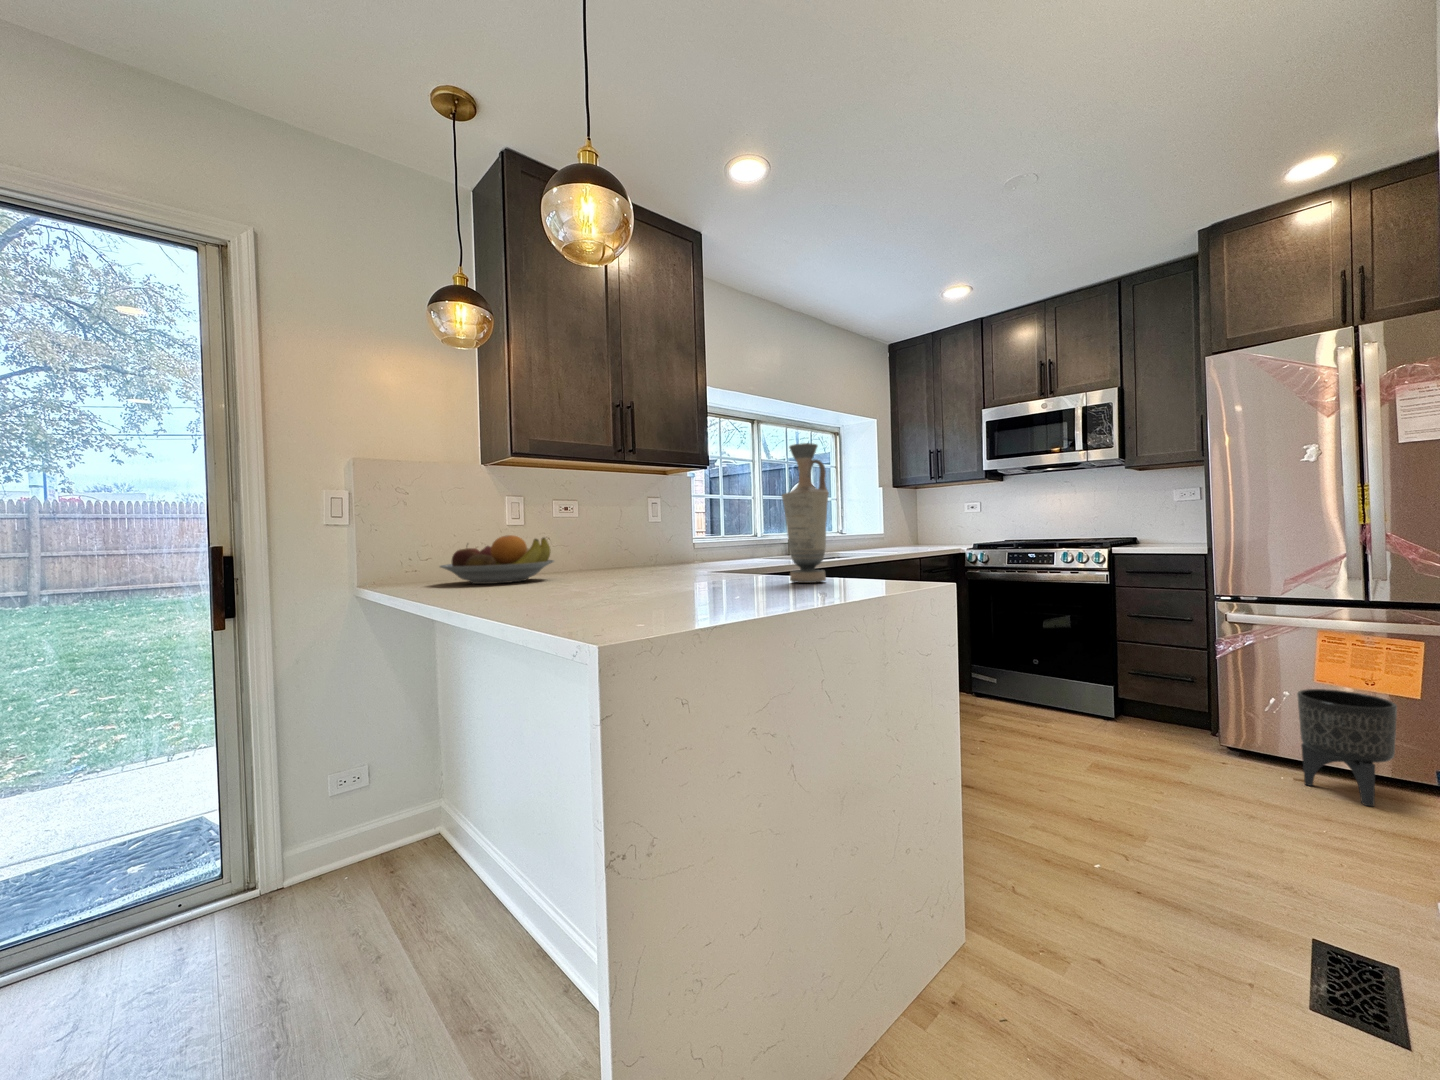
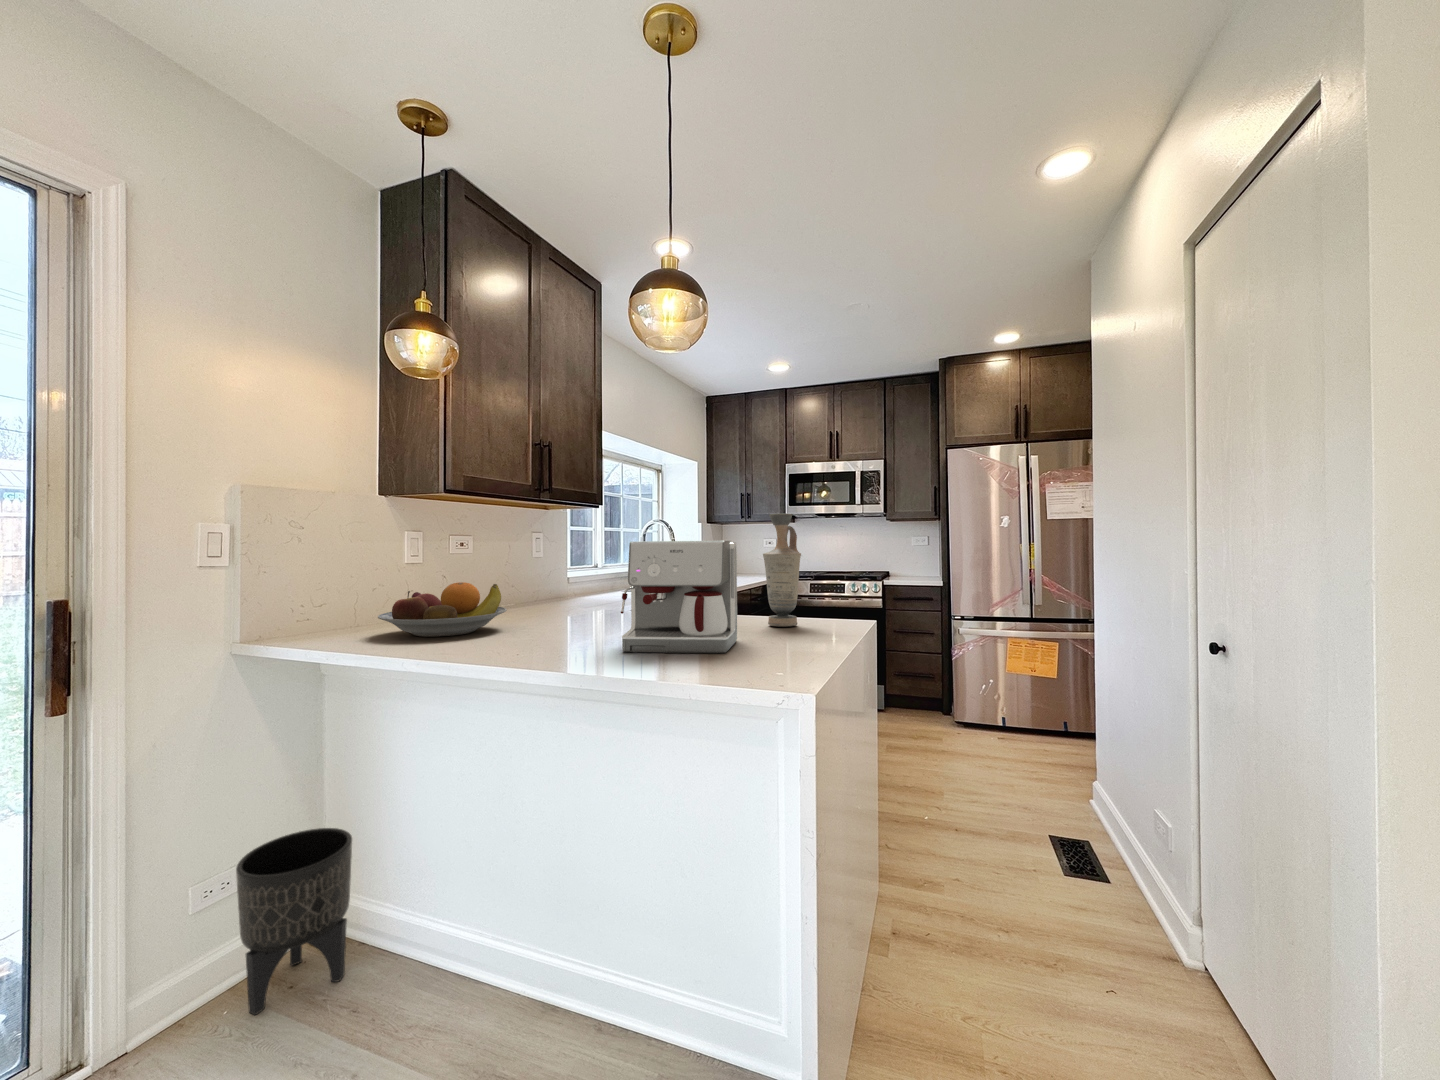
coffee maker: none [558,470,705,601] -> present [621,541,737,653]
planter: present [1297,689,1397,806] -> present [236,828,352,1015]

